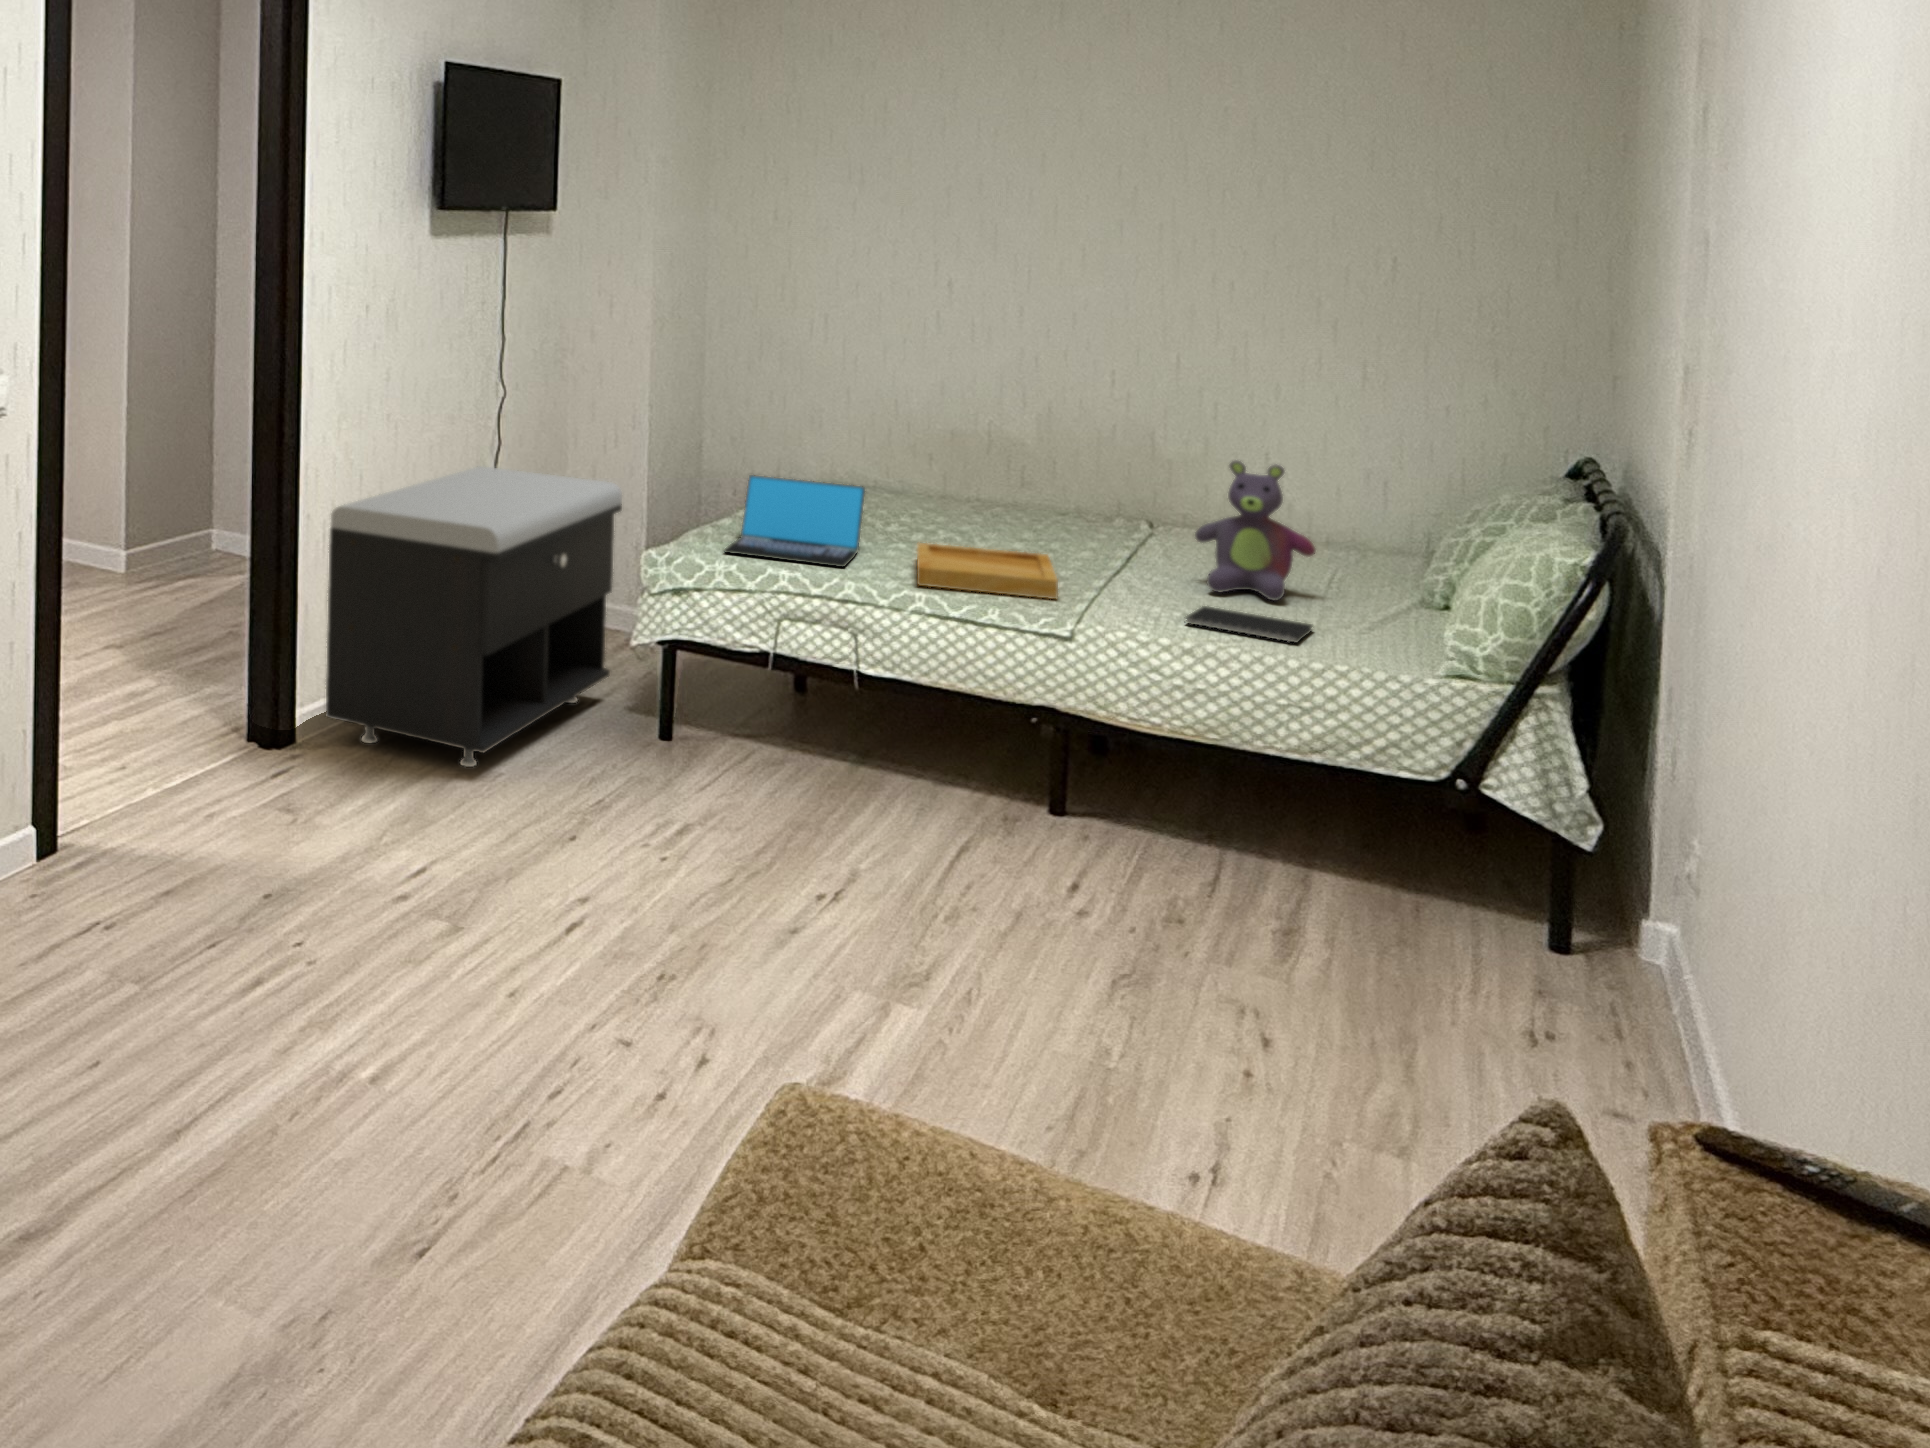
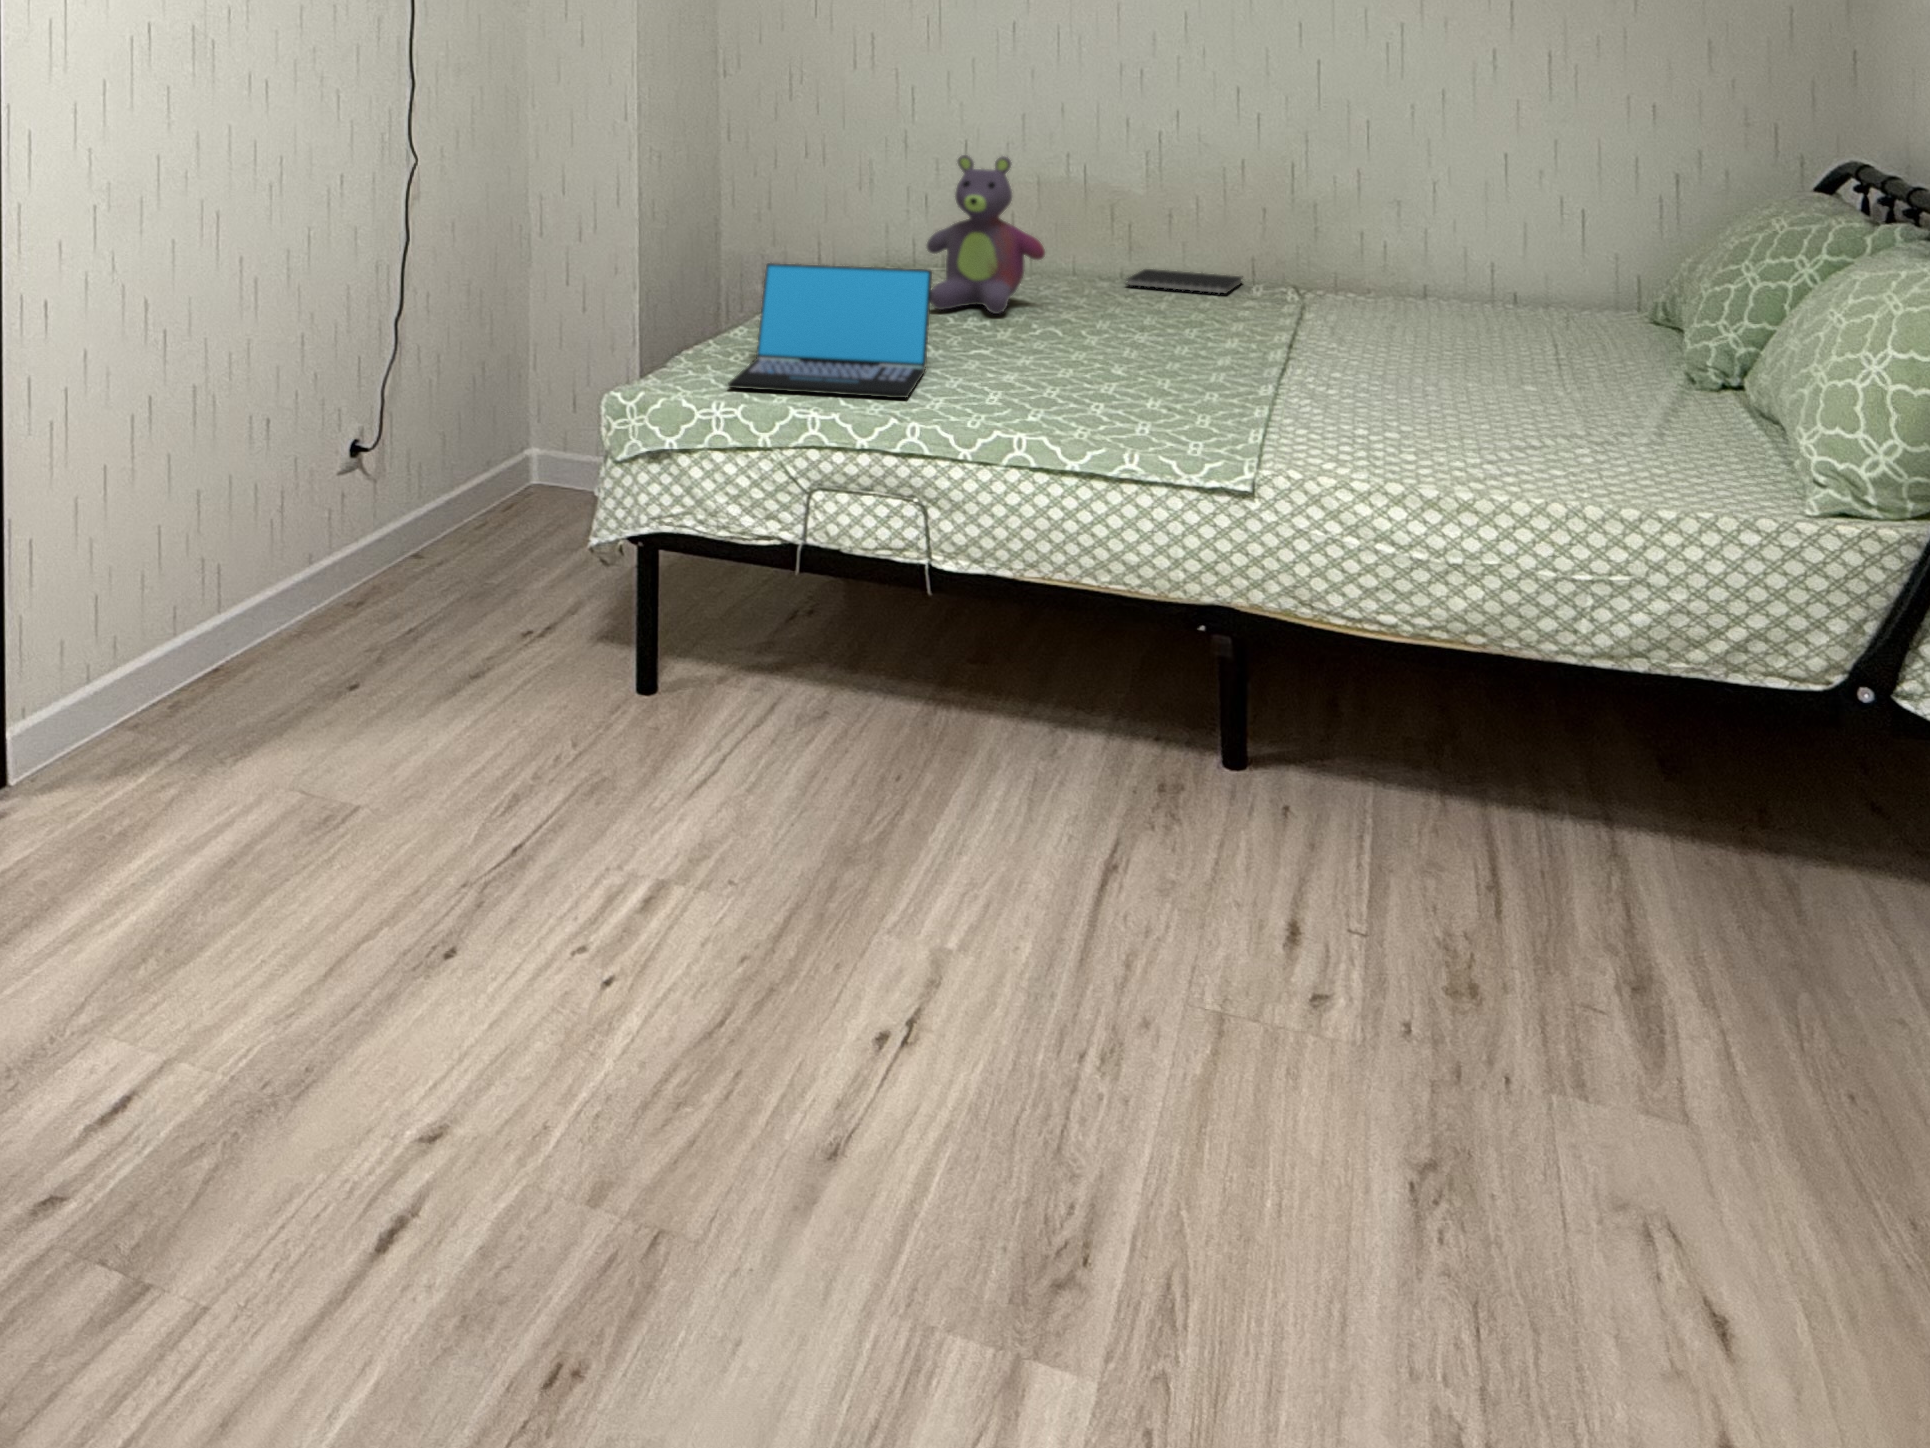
stuffed bear: present [1195,461,1315,600] -> present [927,155,1045,314]
storage bench: present [326,466,622,767] -> none [59,277,580,805]
tray: present [917,543,1058,599] -> none [1010,349,1222,427]
notebook: present [1186,606,1312,643] -> present [1127,269,1243,294]

